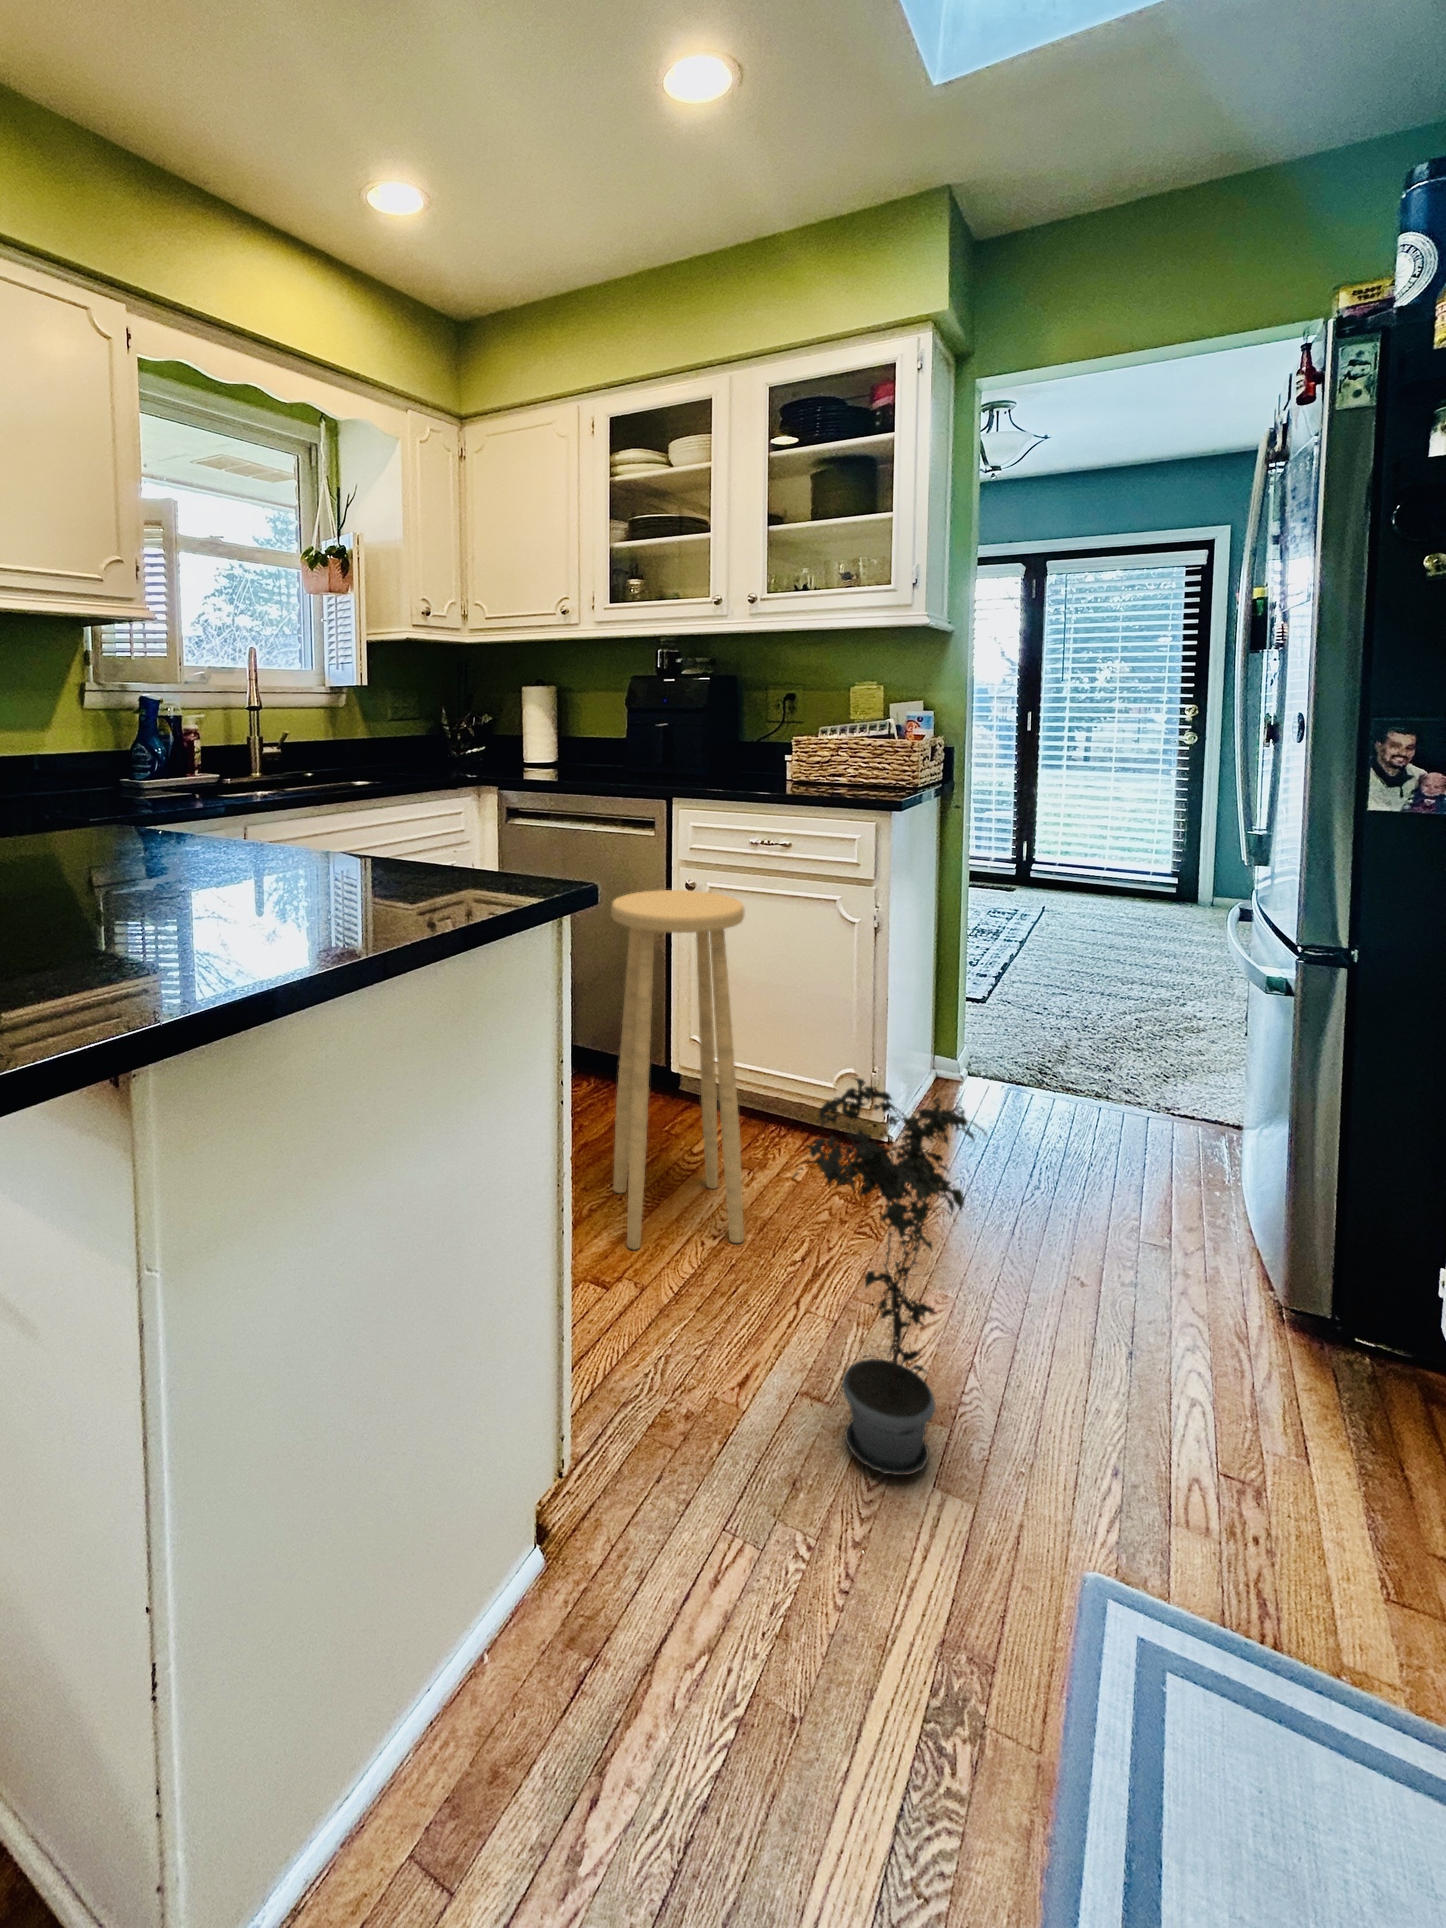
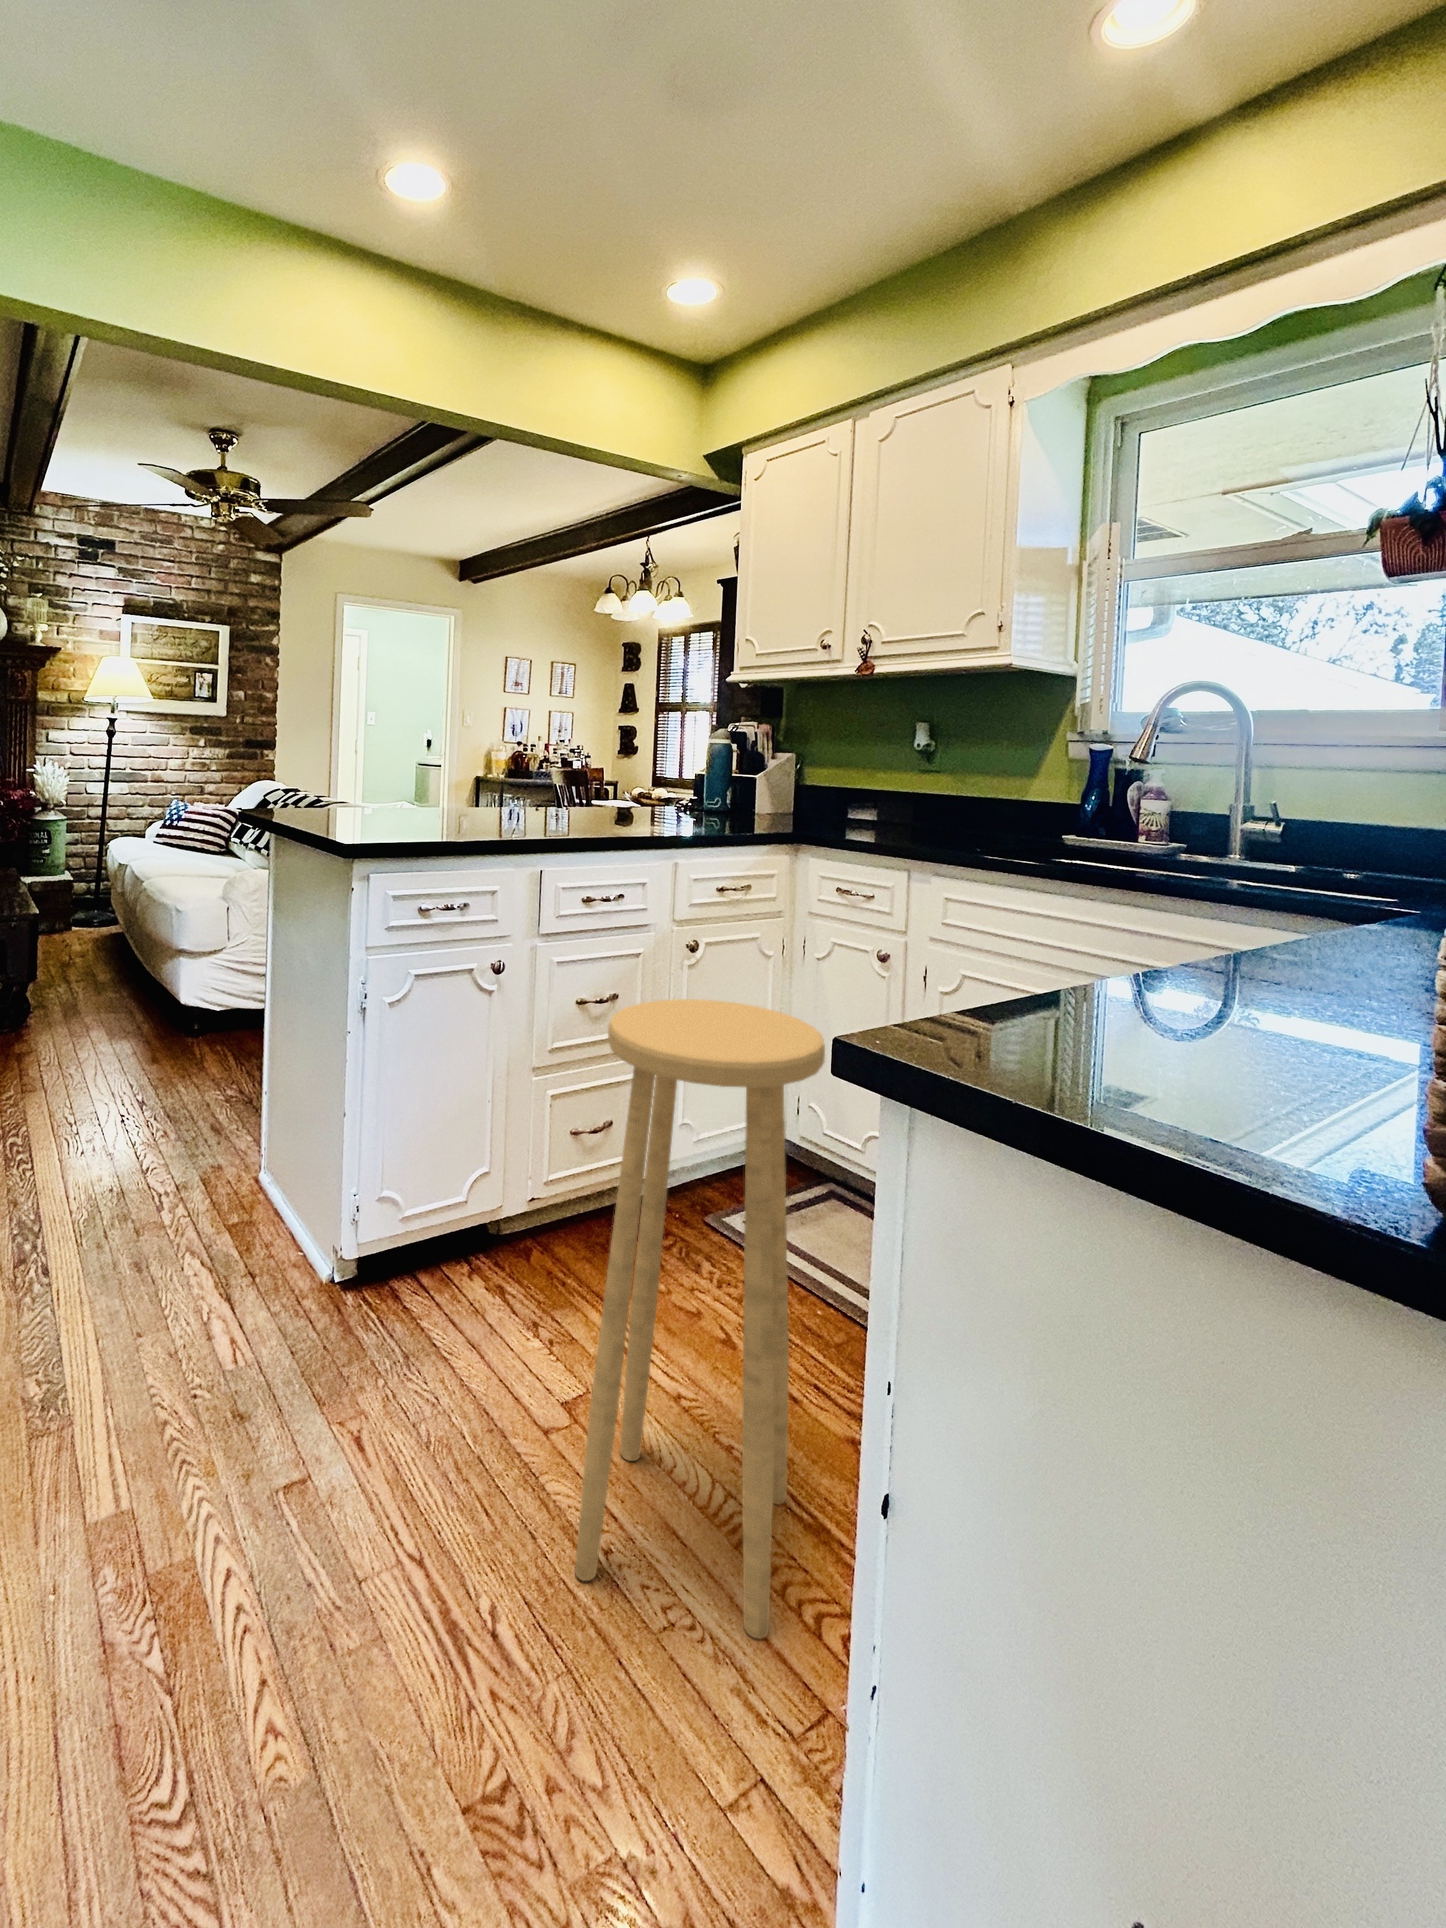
potted plant: present [793,1078,986,1475] -> none [116,1095,300,1525]

